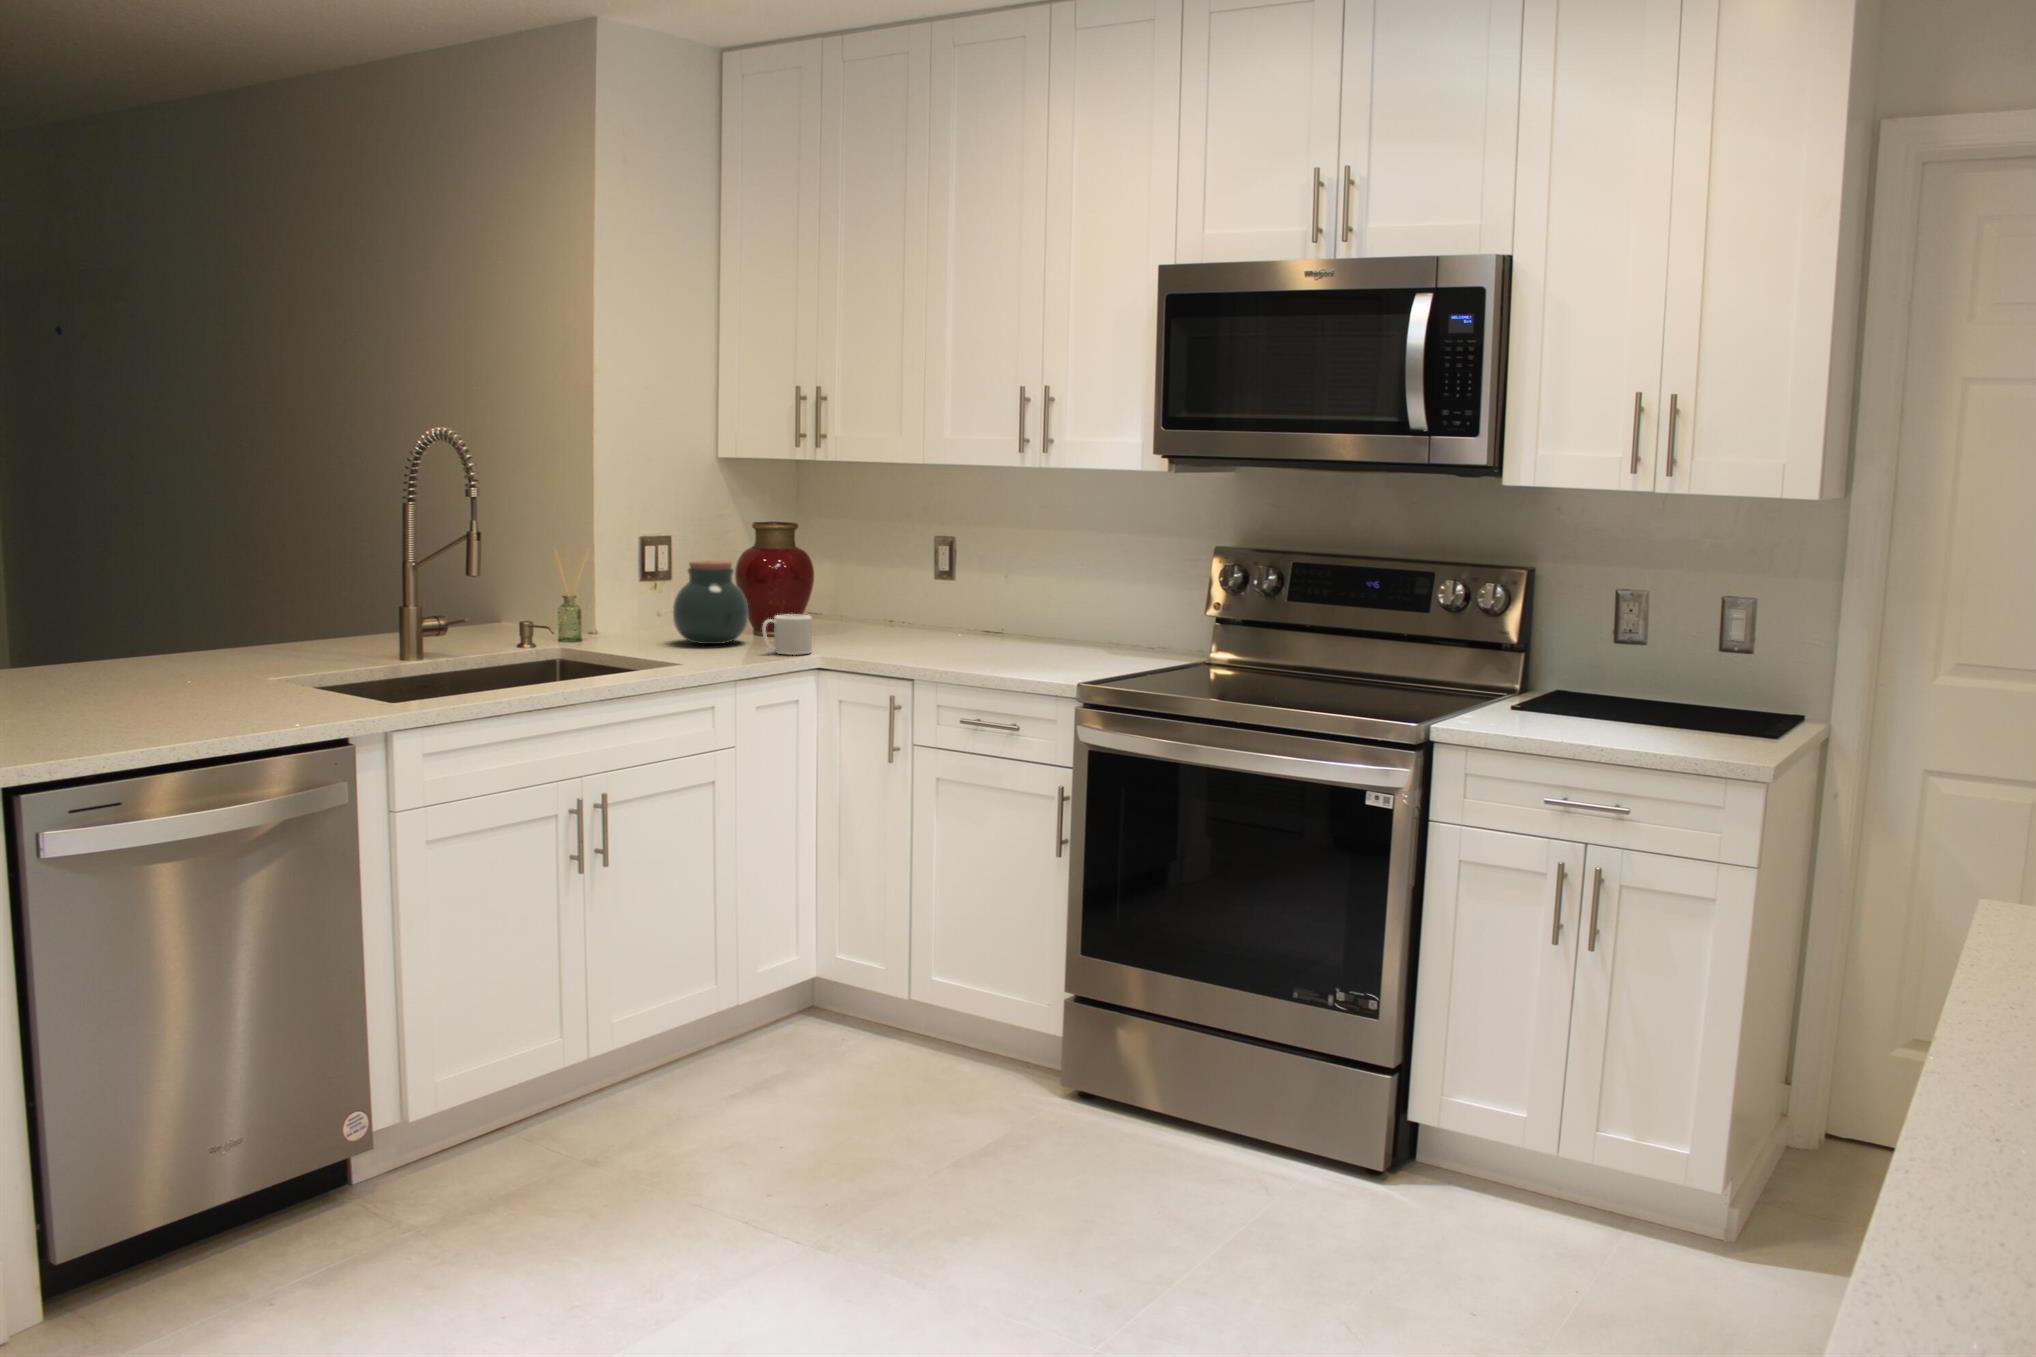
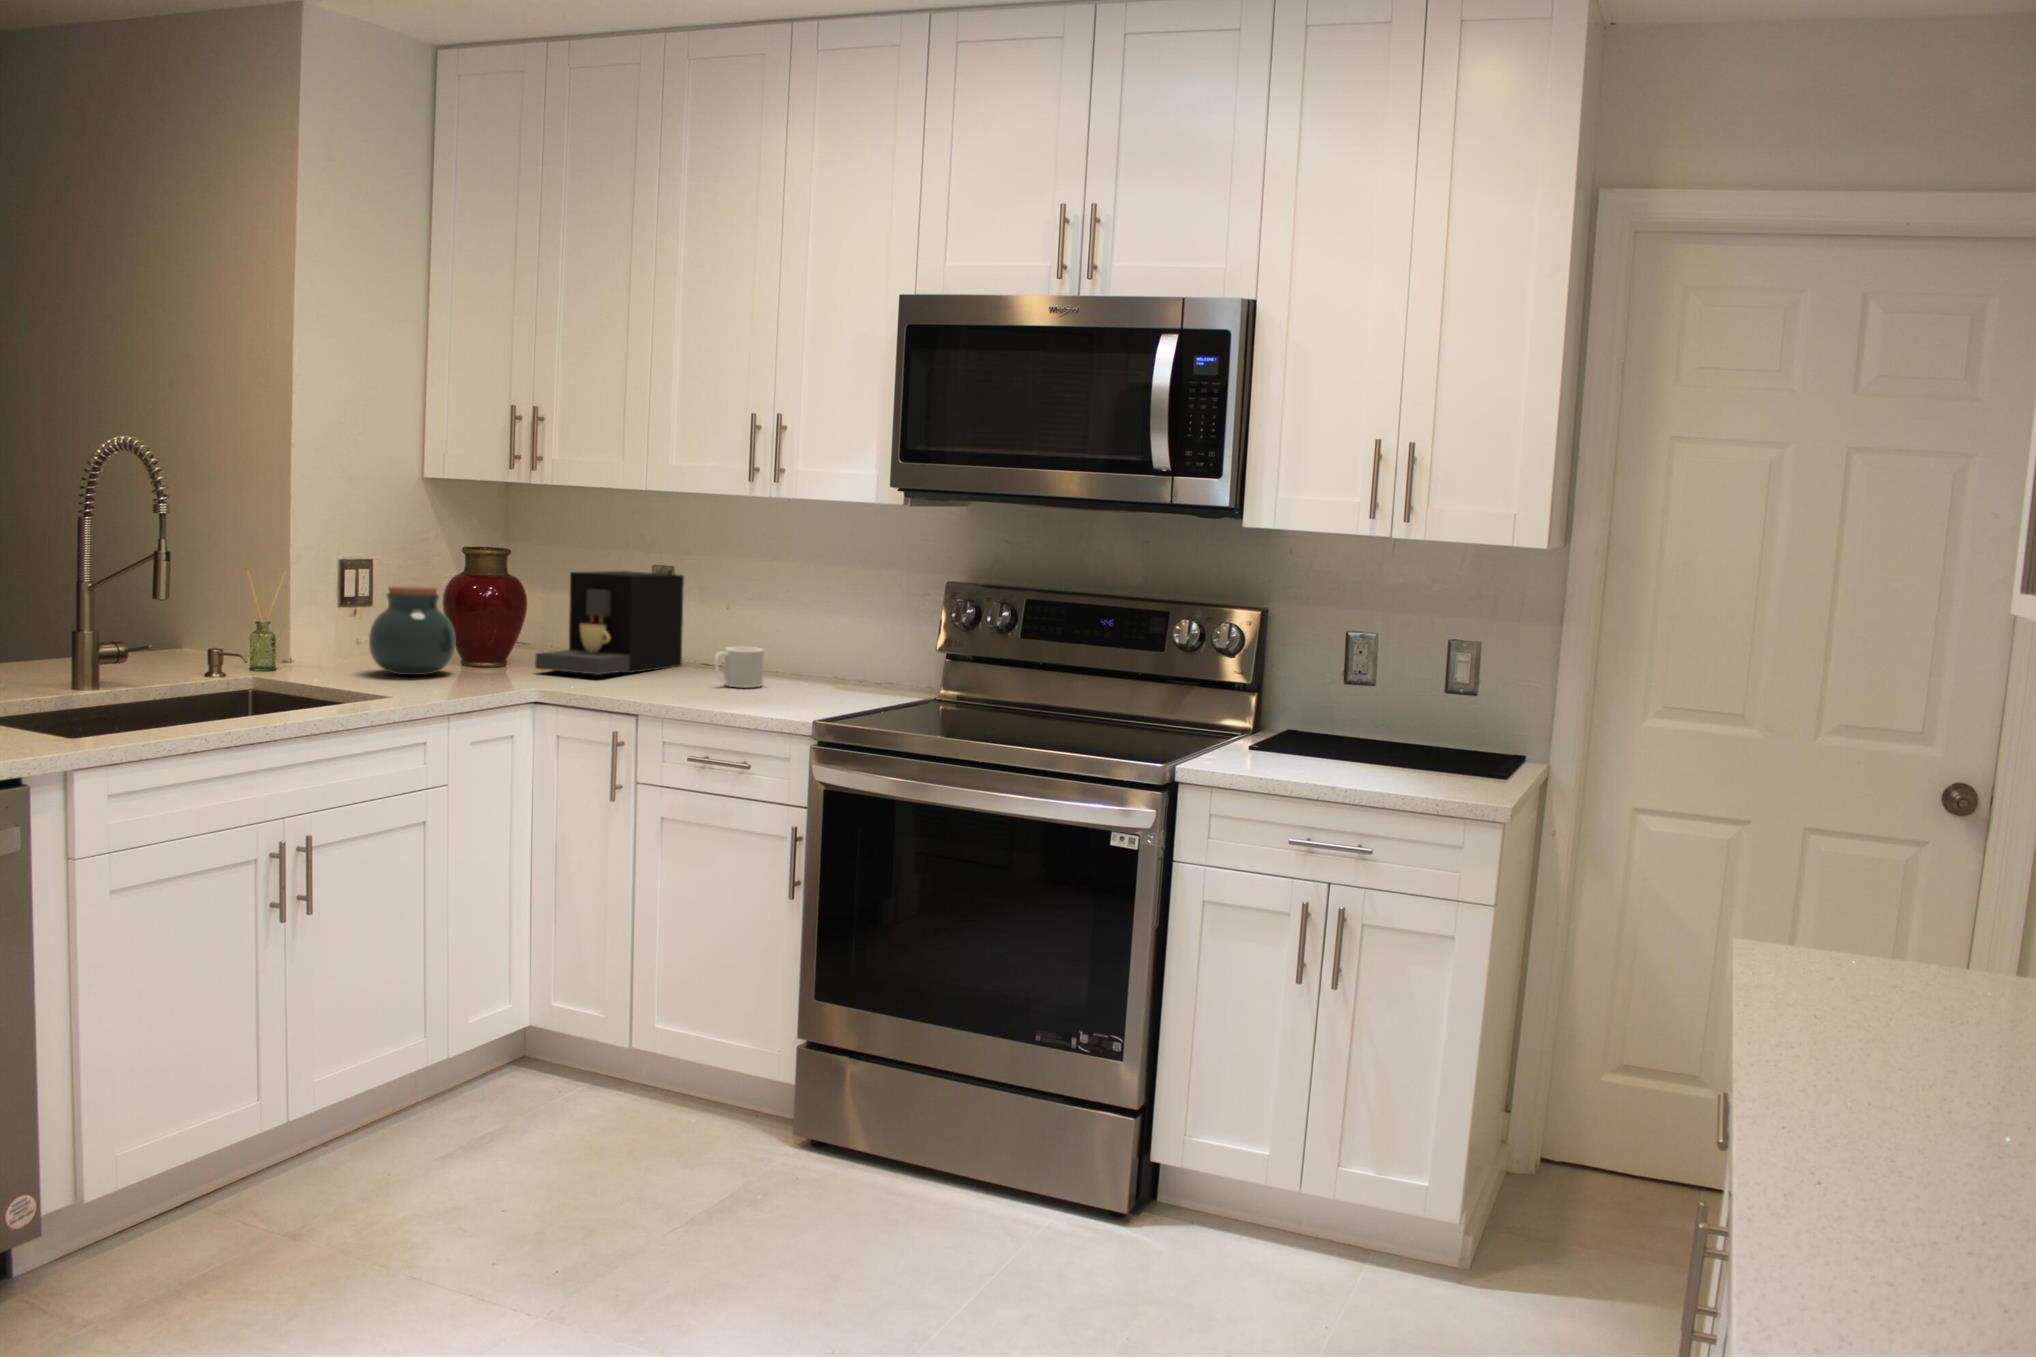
coffee maker: none [820,543,956,642] -> present [535,571,684,675]
mug: present [762,614,812,655] -> present [714,647,763,688]

